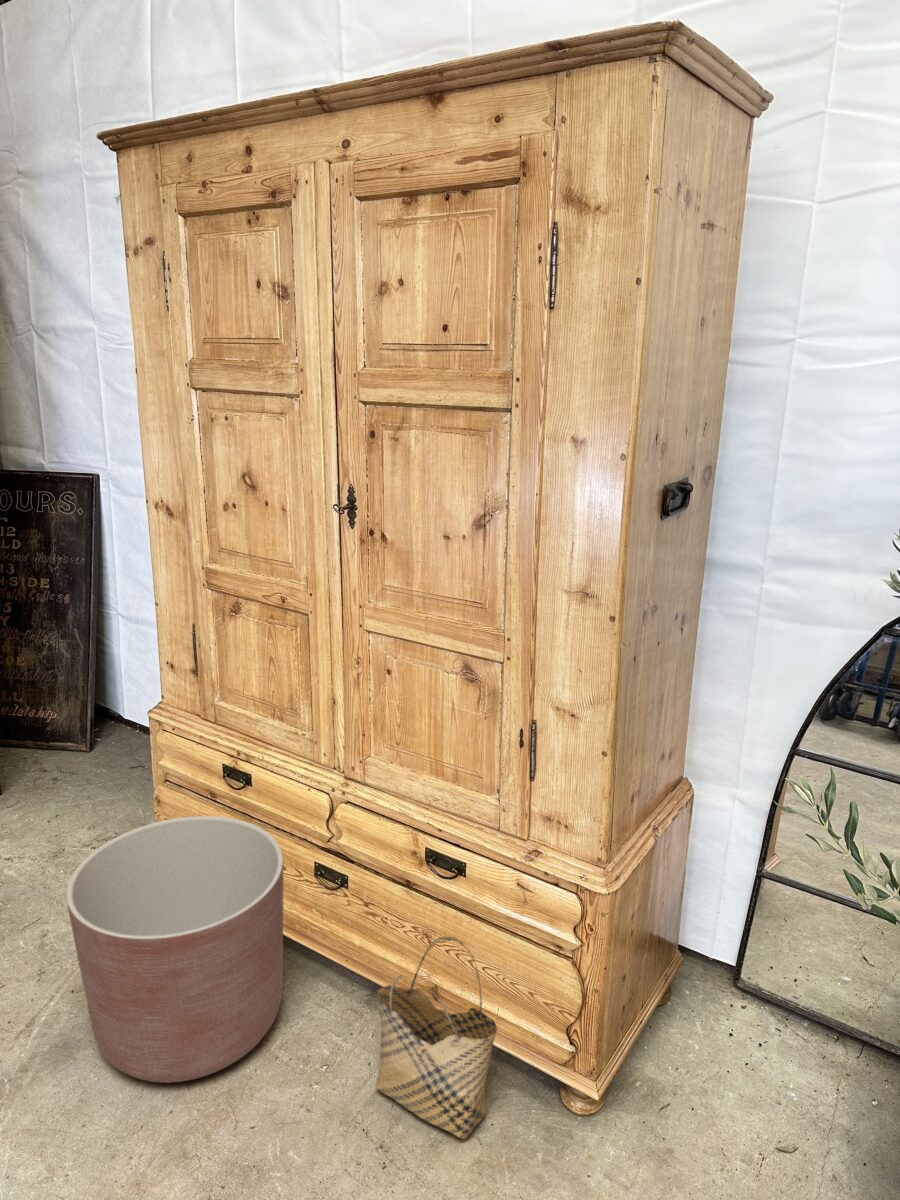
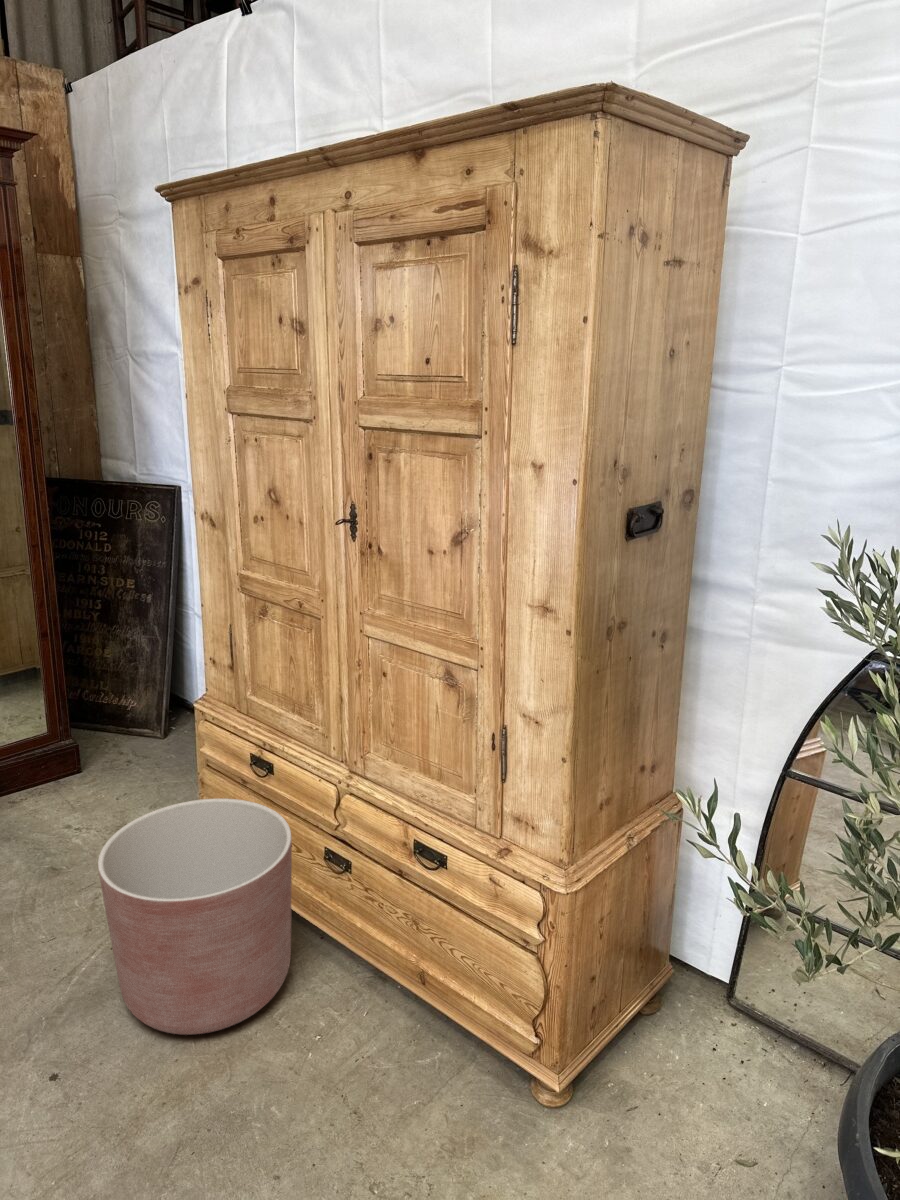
woven basket: present [375,937,497,1139] -> none [359,924,465,1114]

